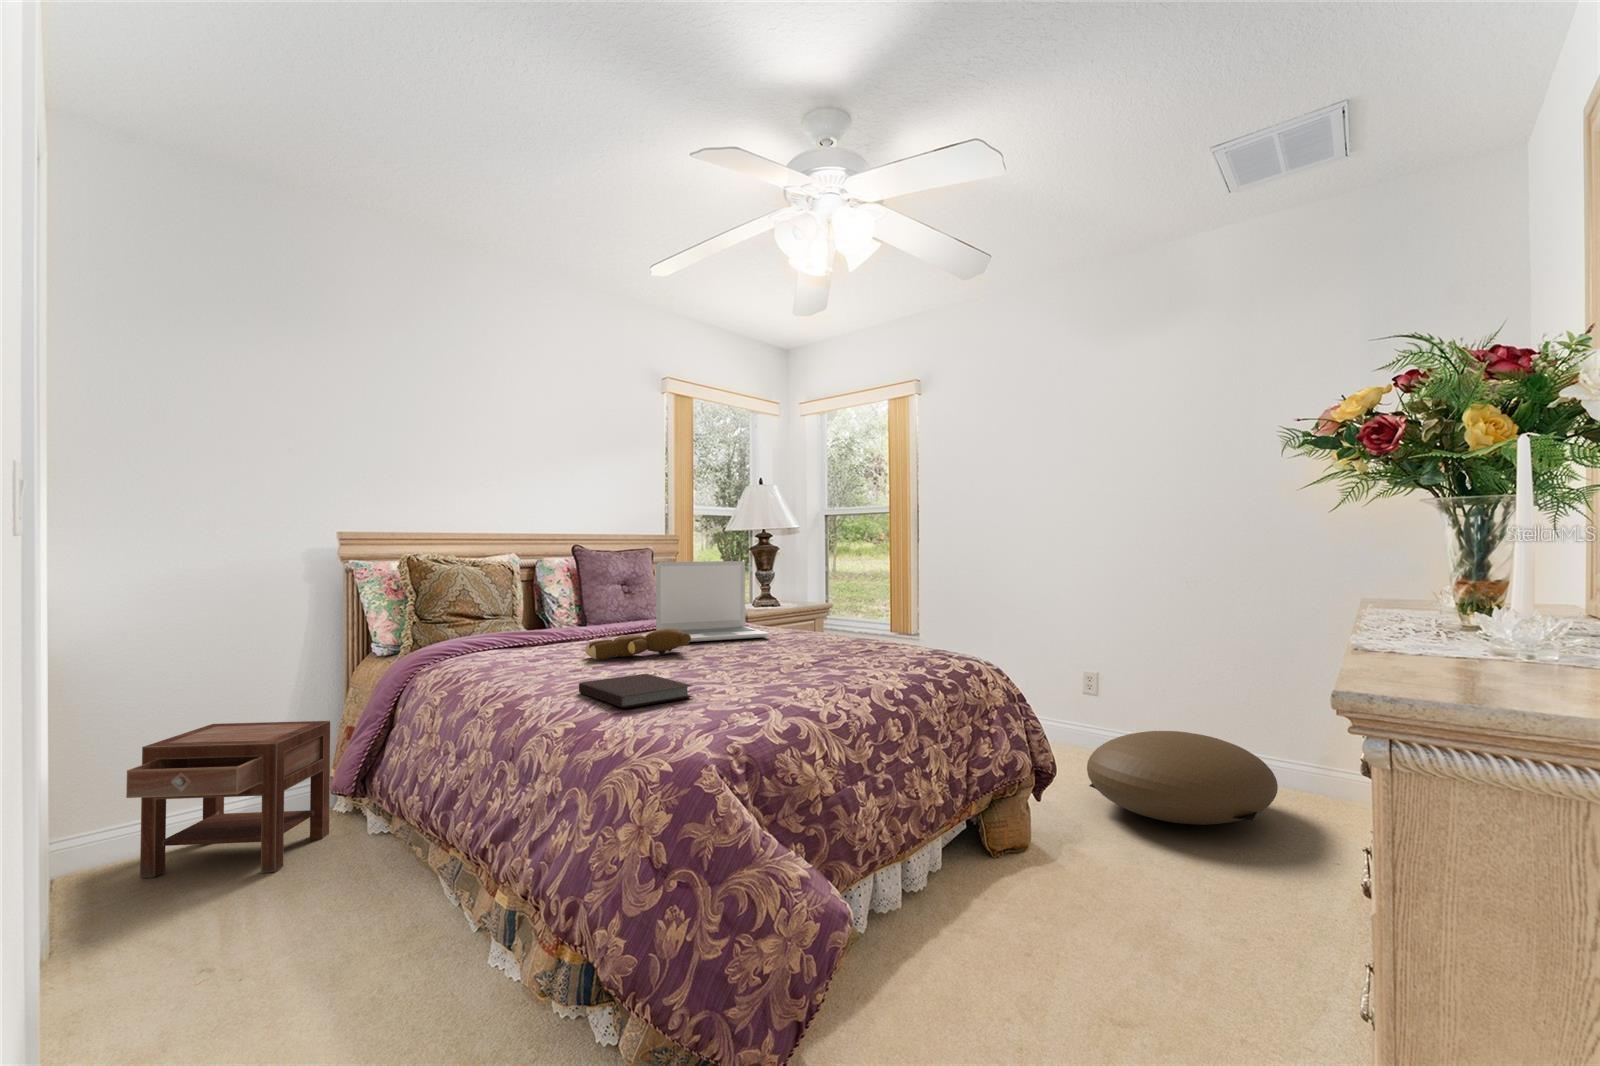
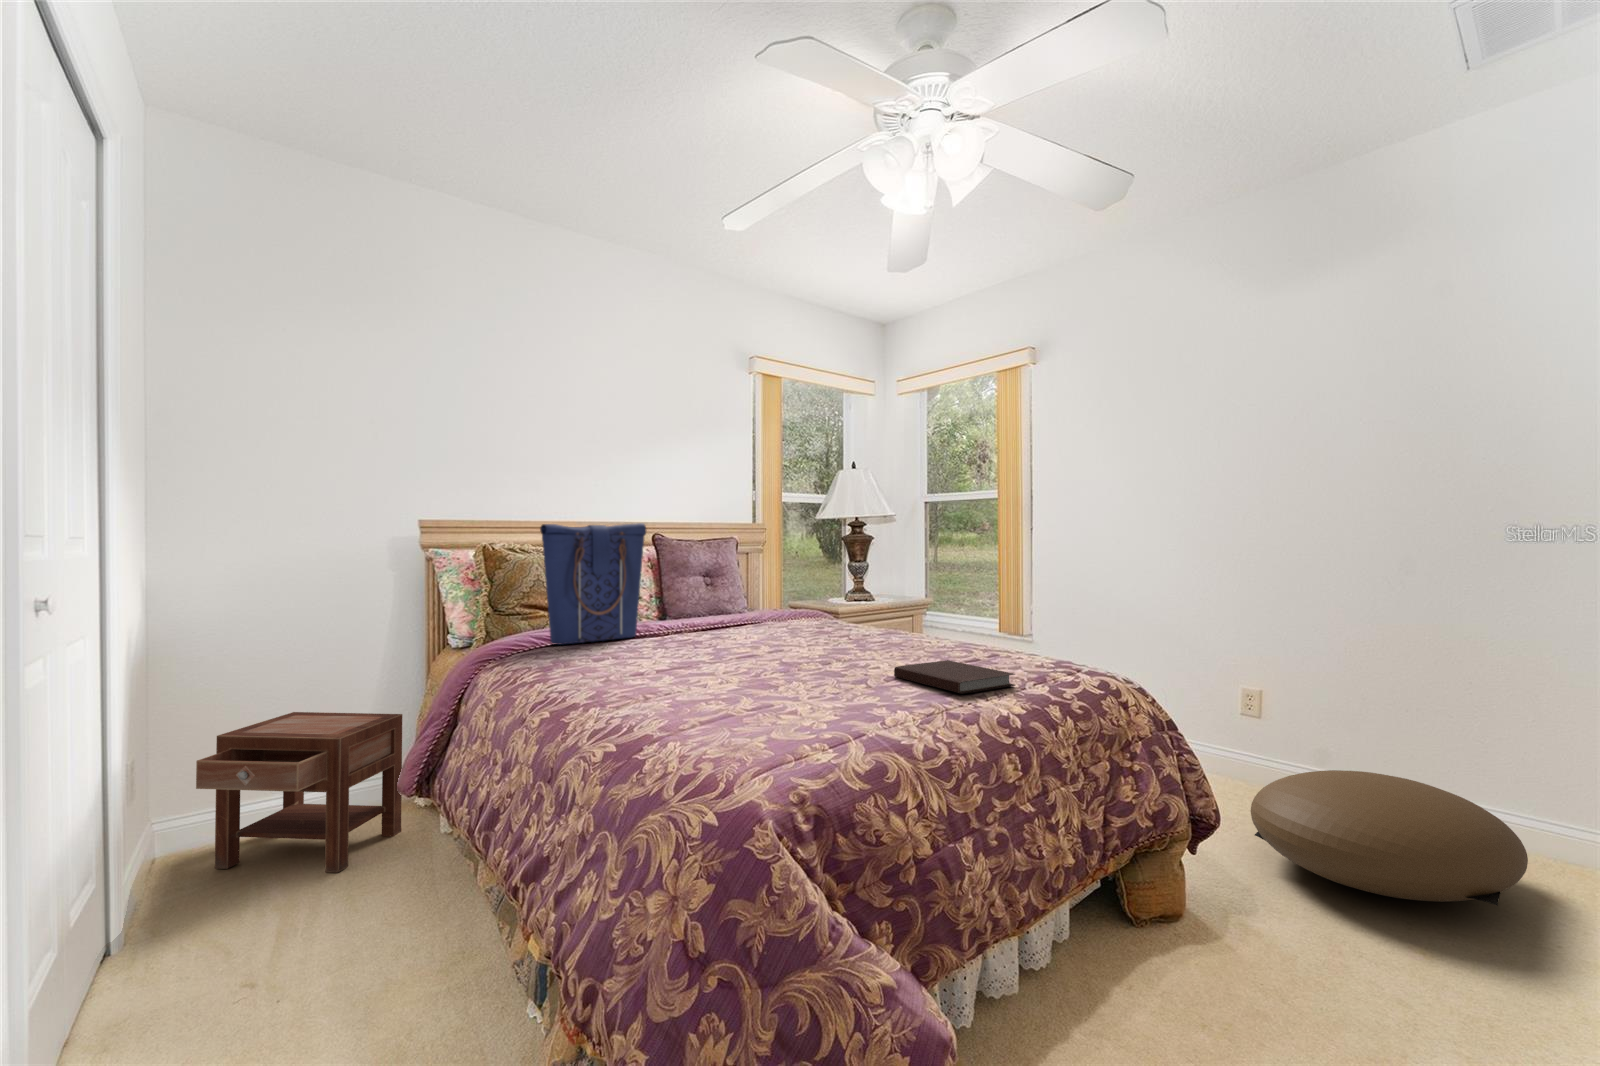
tote bag: none [473,535,571,649] -> present [540,523,646,645]
laptop: present [656,561,769,642] -> none [737,553,861,643]
teddy bear: present [585,629,691,660] -> none [653,629,770,662]
notebook: present [579,674,693,708] -> present [894,660,1015,694]

